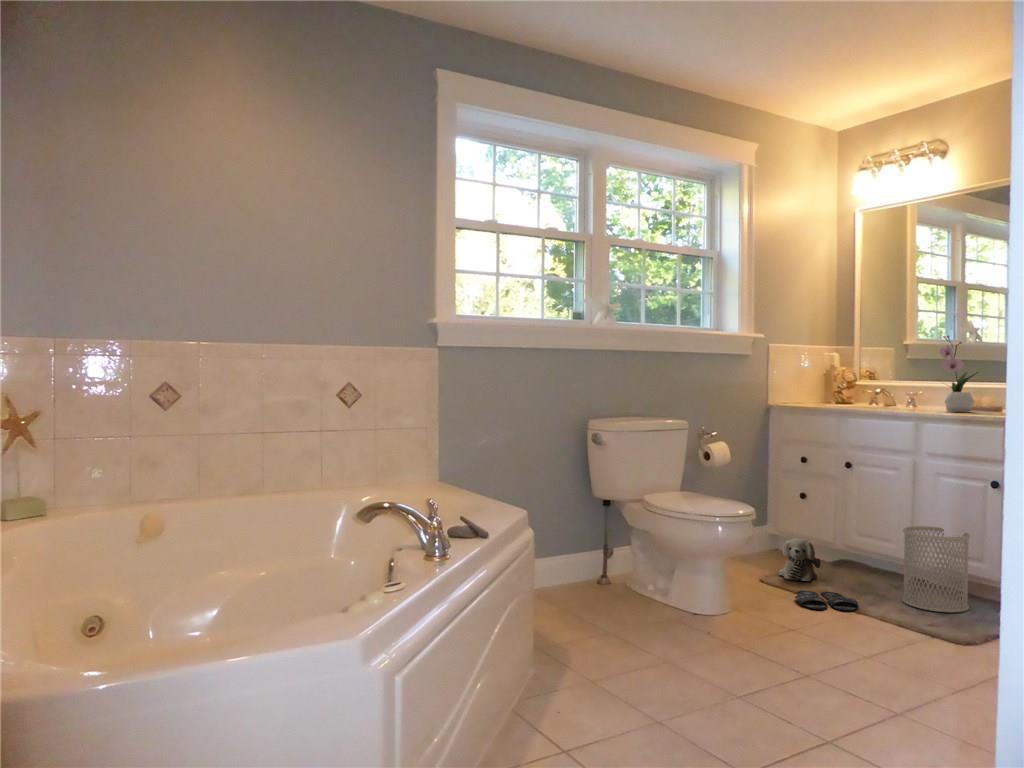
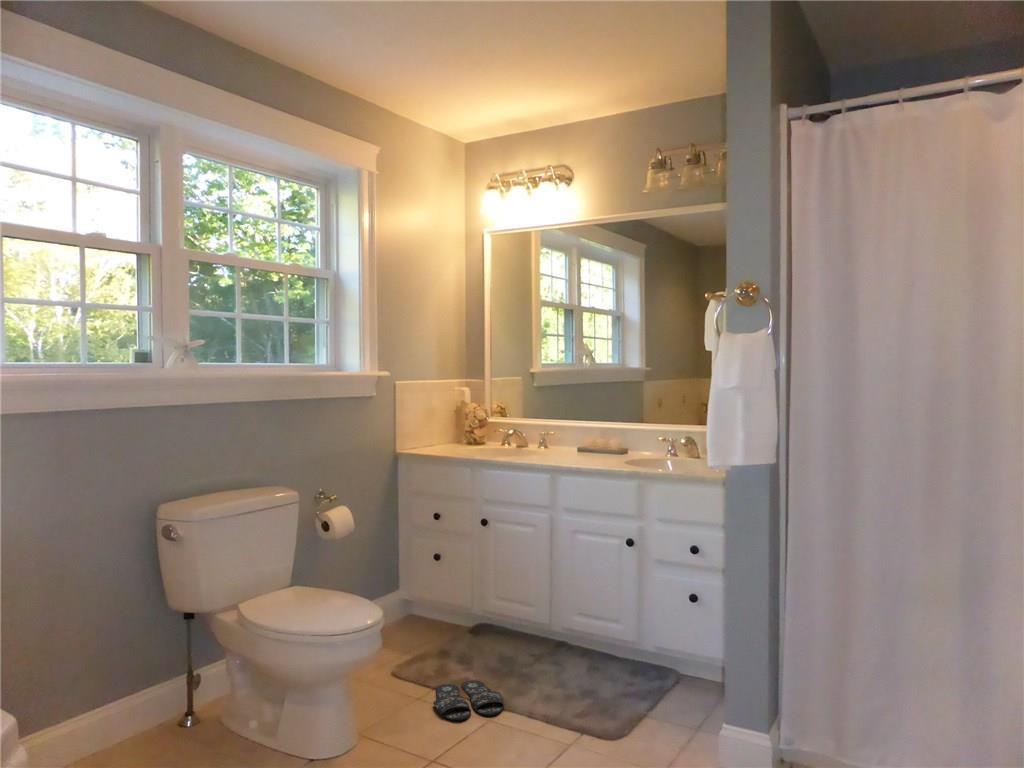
flower arrangement: present [940,336,977,412] -> none [572,376,609,457]
wastebasket: present [902,526,970,612] -> none [546,591,612,693]
plush toy: present [779,538,820,581] -> none [414,615,459,667]

